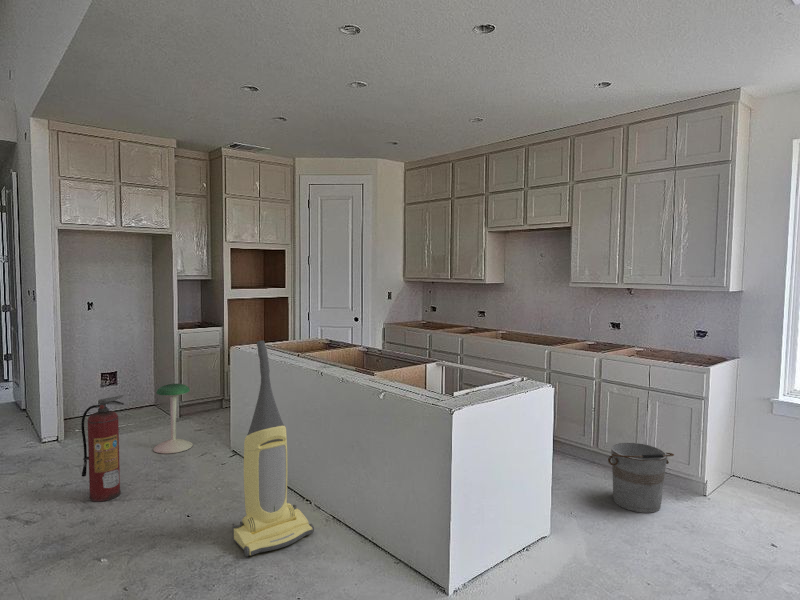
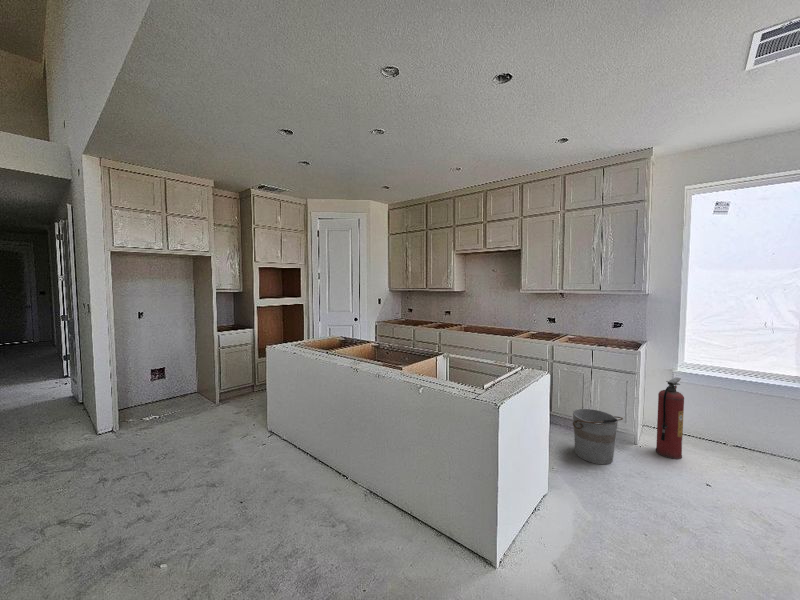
vacuum cleaner: present [232,341,314,557] -> none [284,345,356,545]
stool: present [153,384,193,454] -> none [200,378,234,437]
fire extinguisher: present [81,395,124,502] -> present [656,377,684,459]

